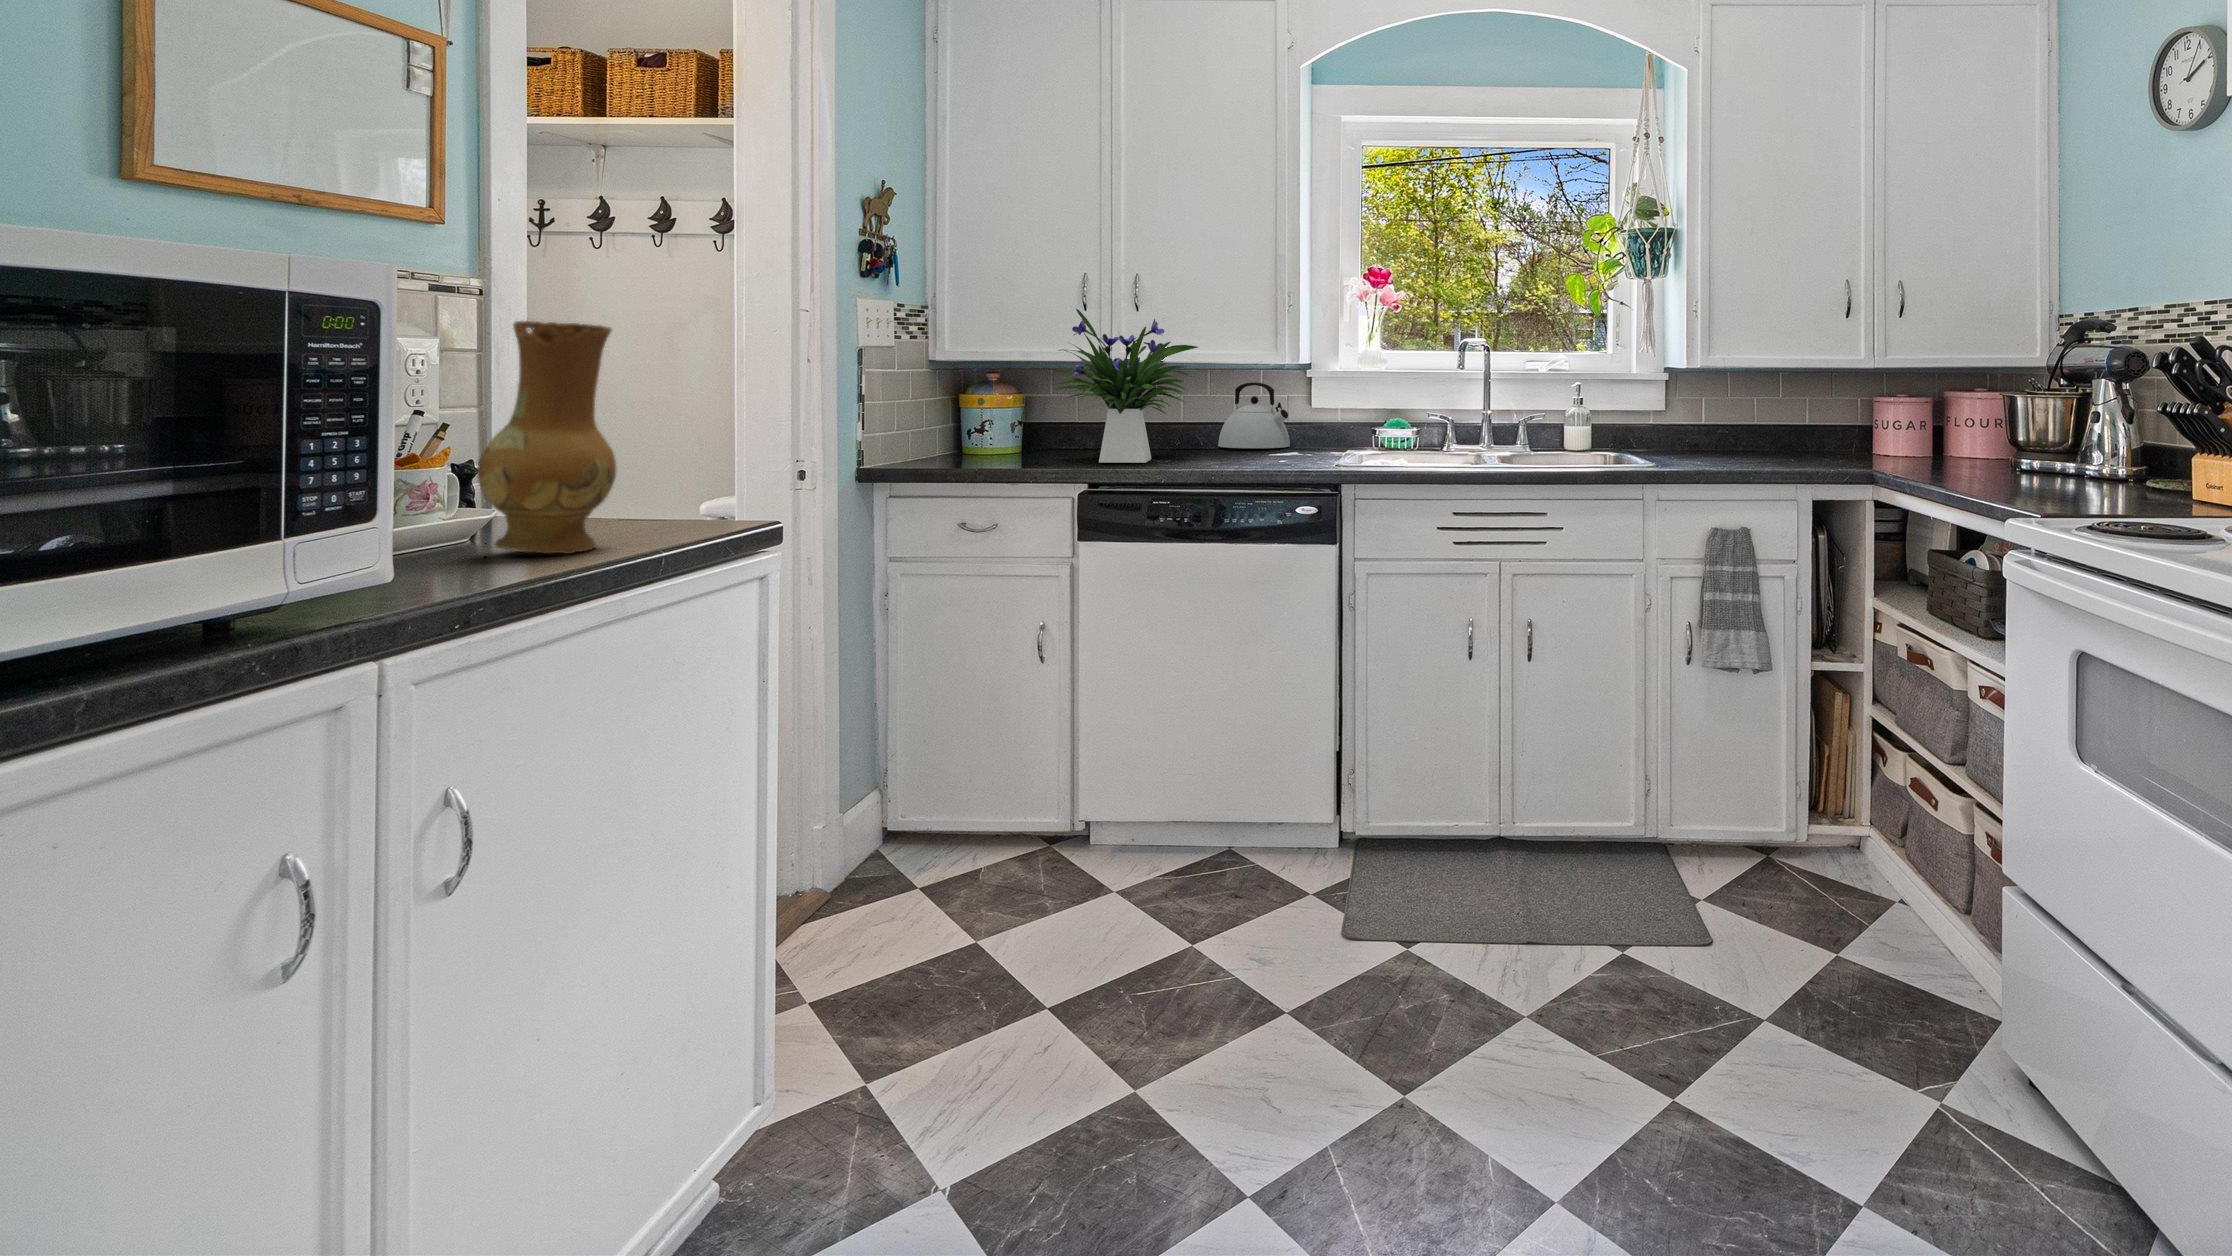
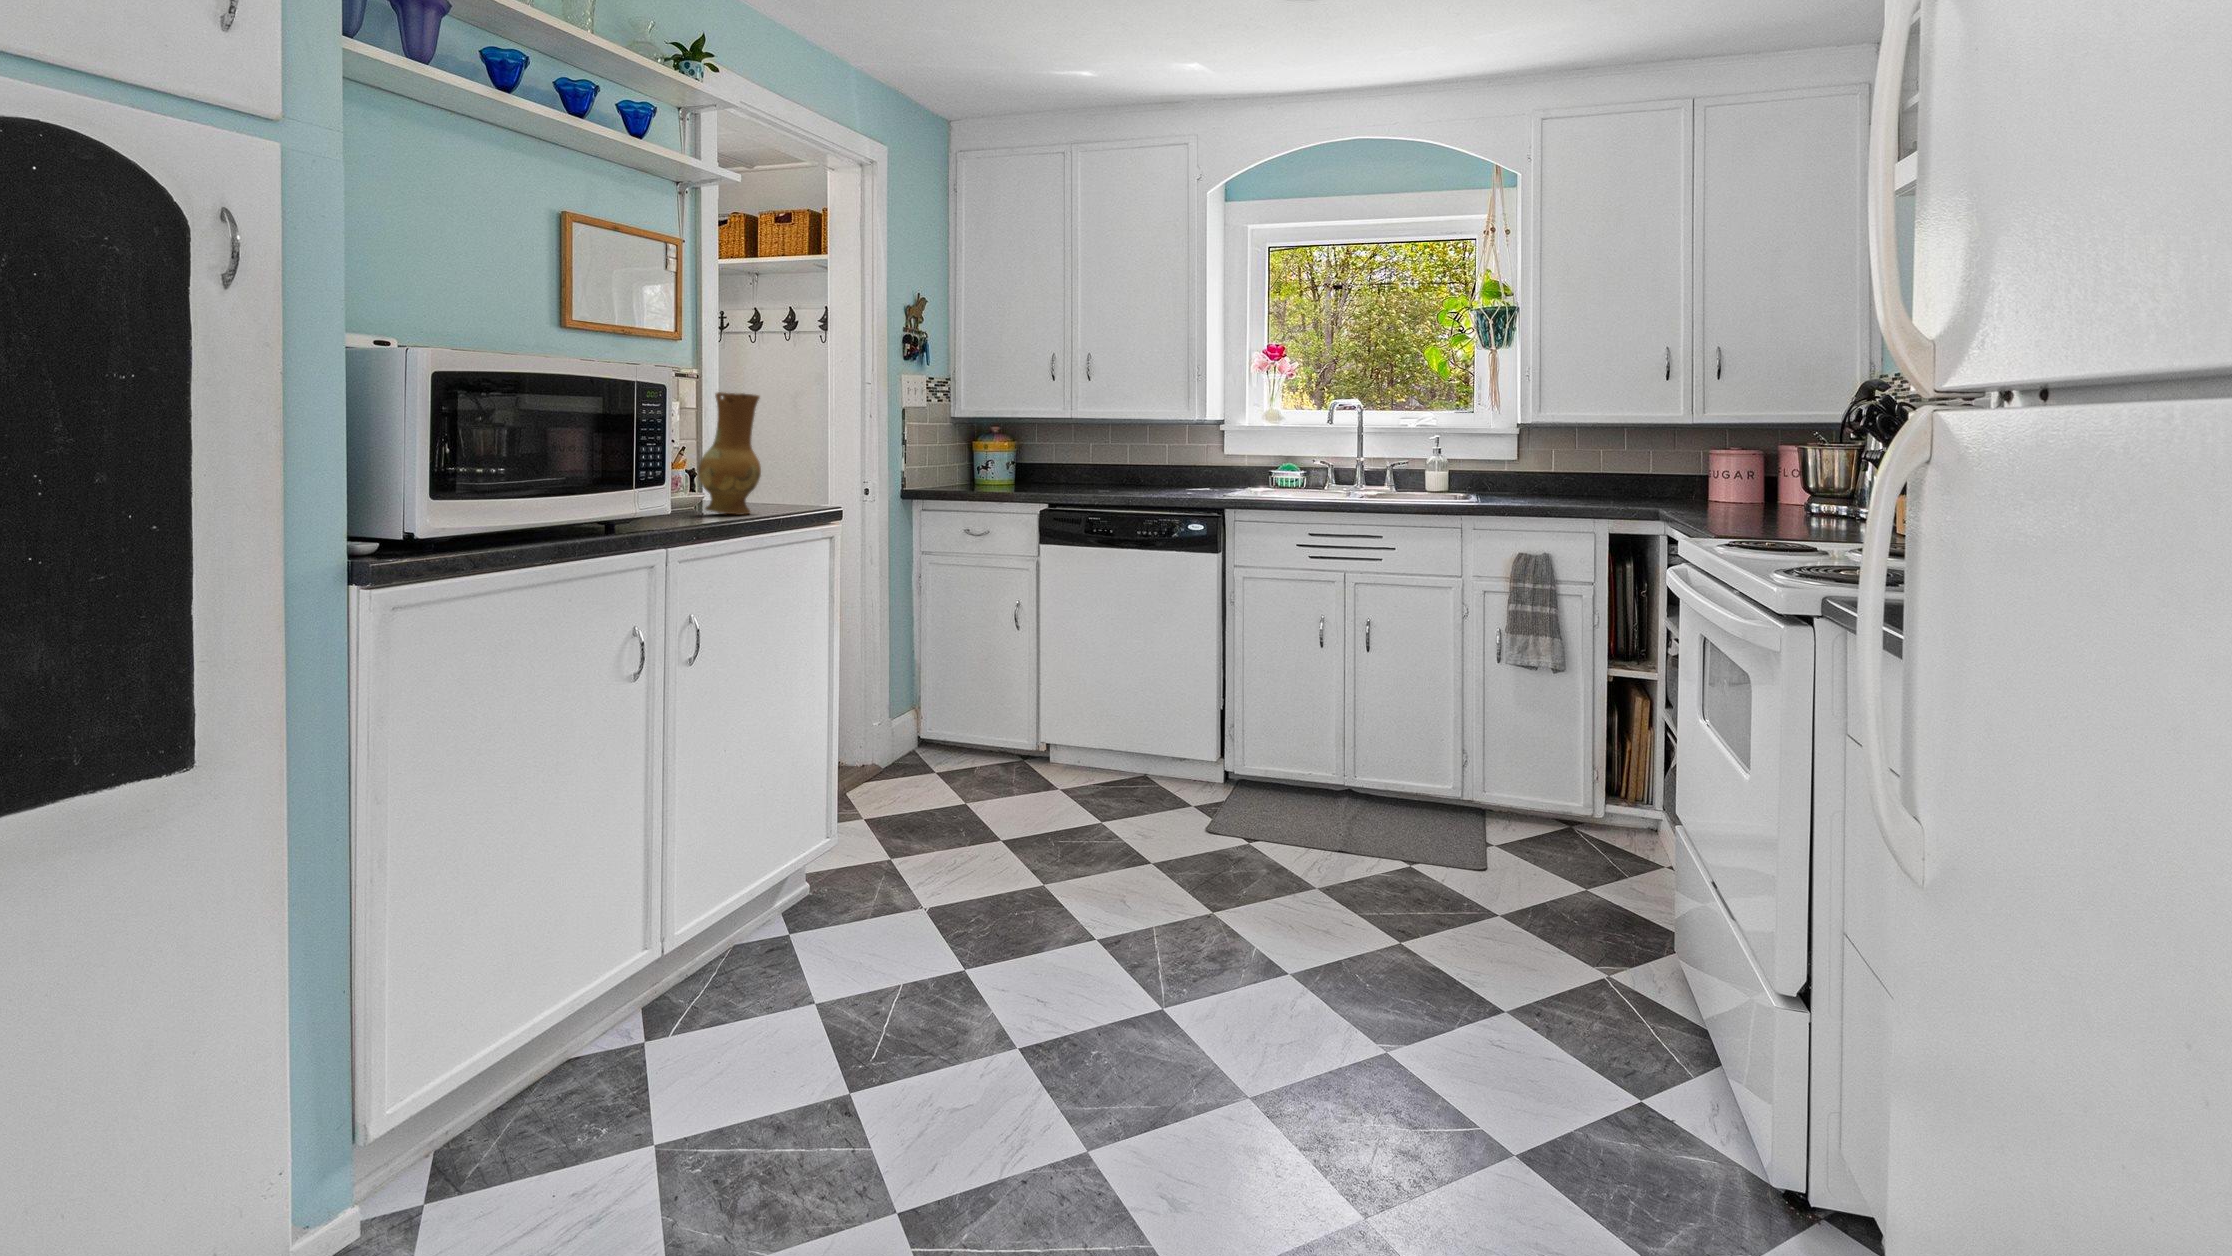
flower arrangement: present [1055,309,1198,463] -> none [1033,380,1136,492]
kettle: present [1218,382,1290,448] -> none [1157,435,1211,485]

